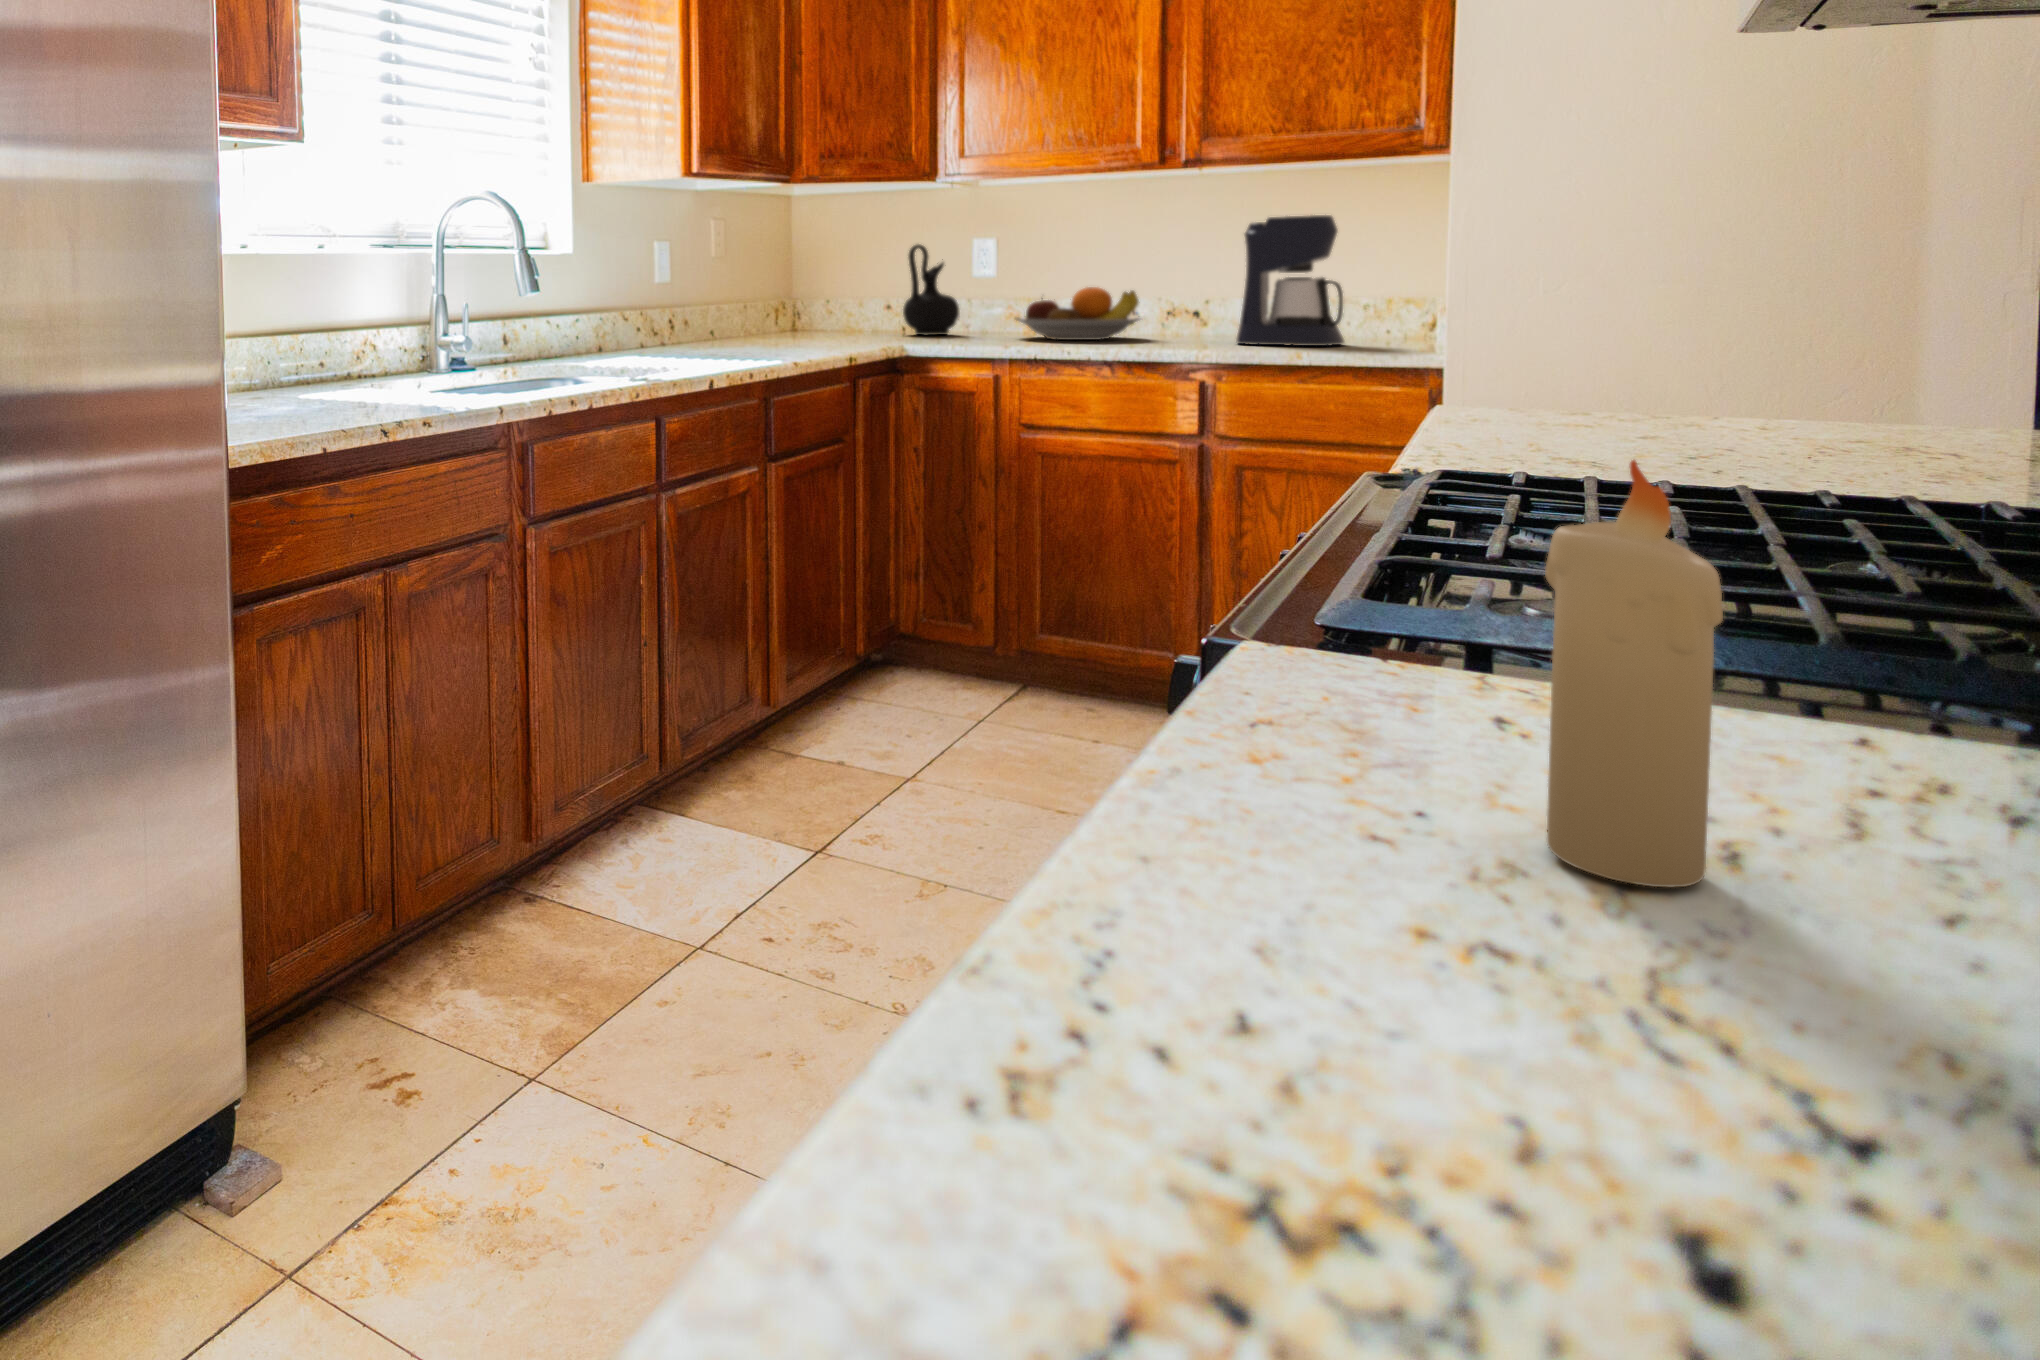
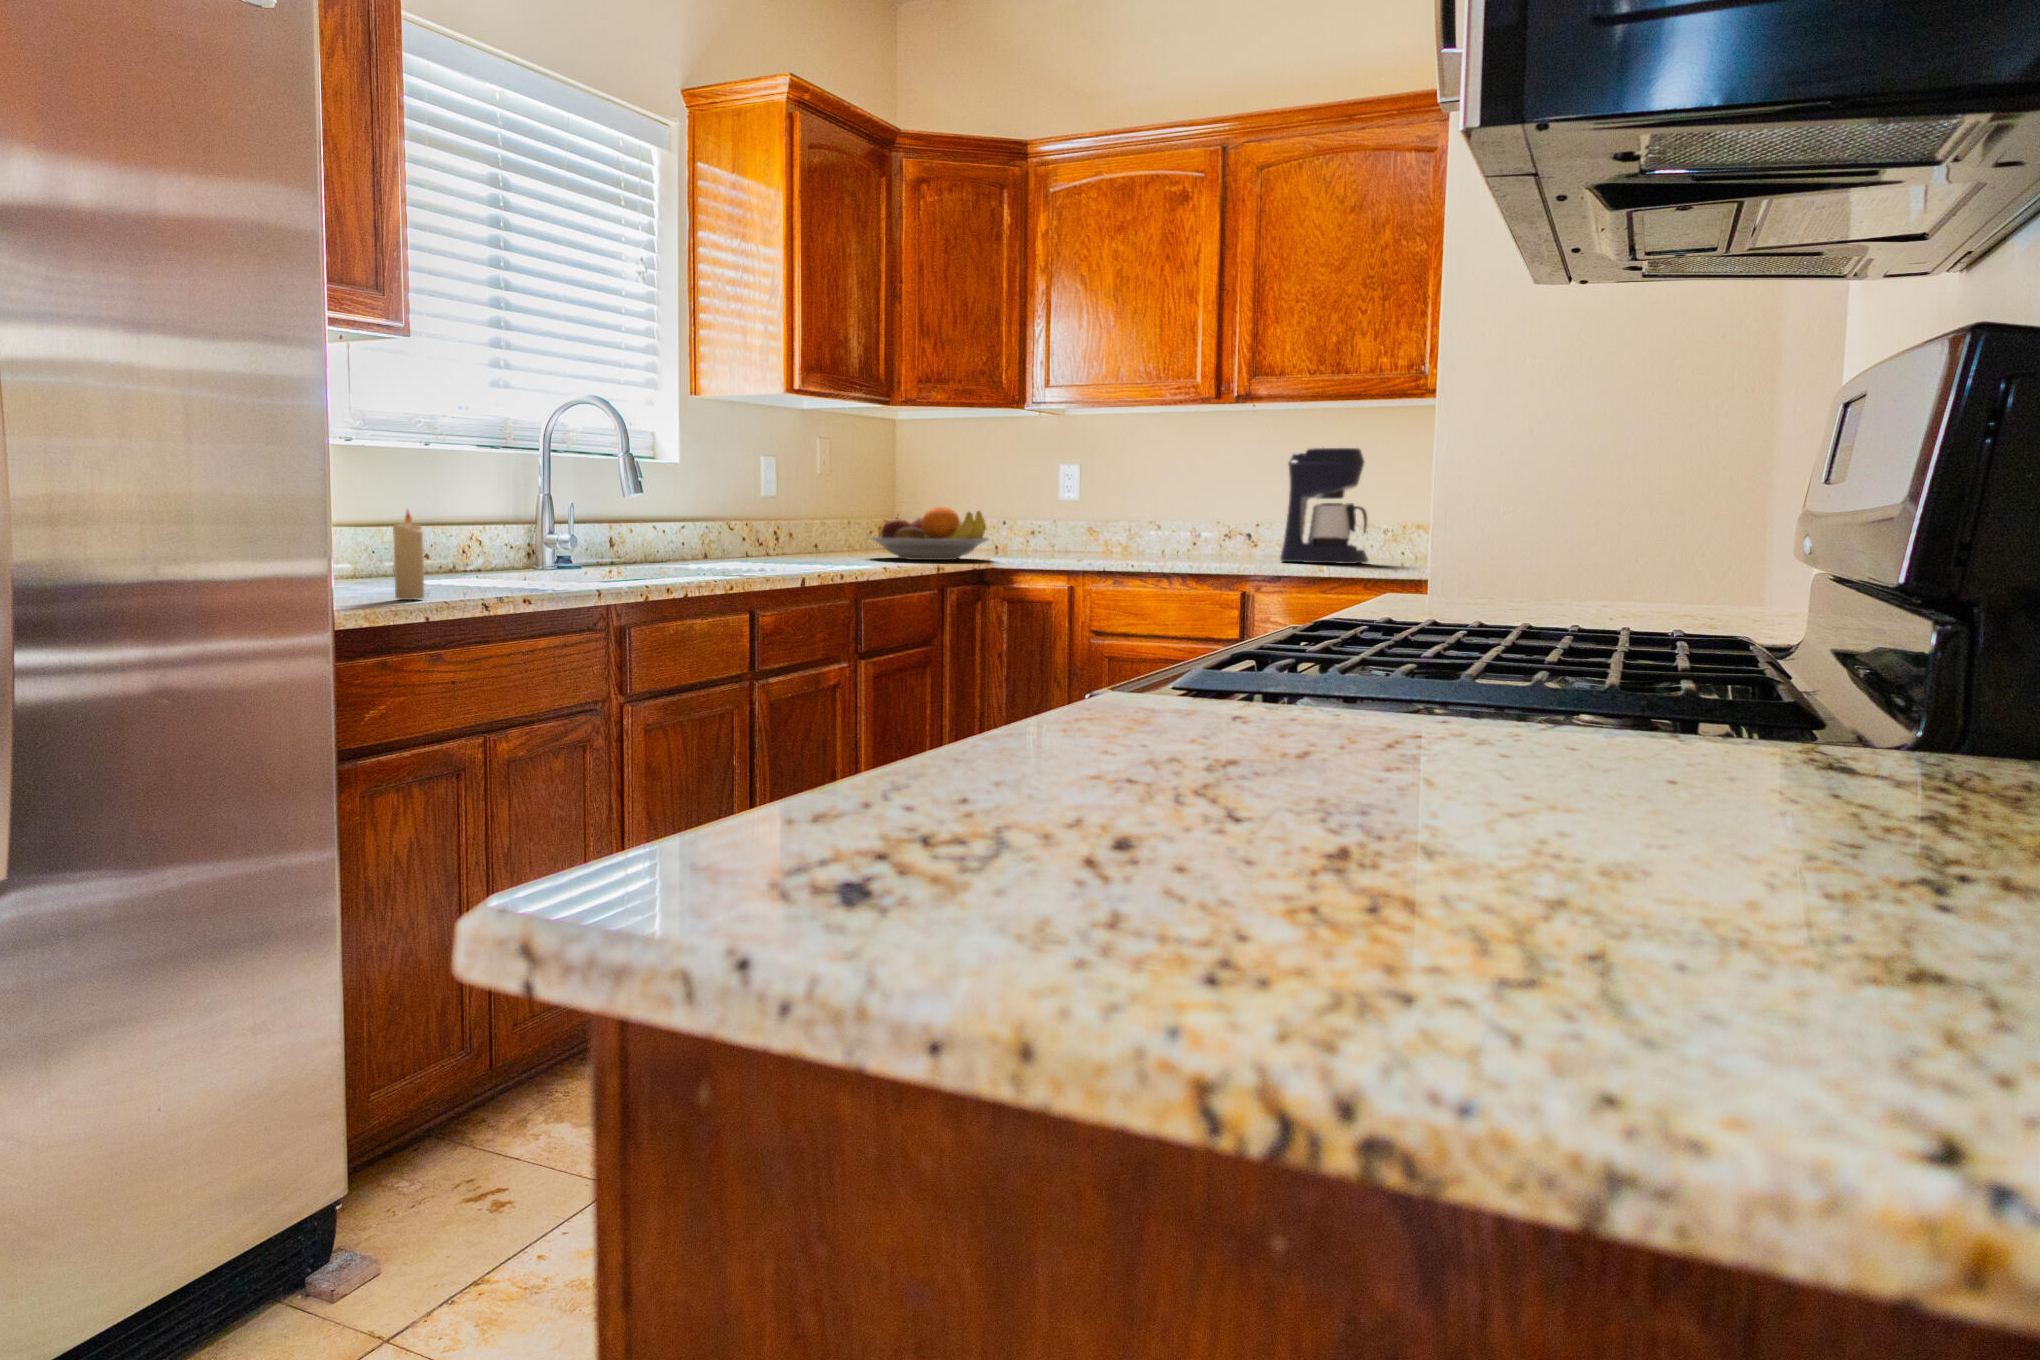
ceramic jug: present [903,244,959,335] -> none [995,467,1046,552]
fruit bowl: present [1016,287,1140,340] -> present [870,507,989,560]
candle: present [1545,460,1723,887] -> present [393,511,425,600]

